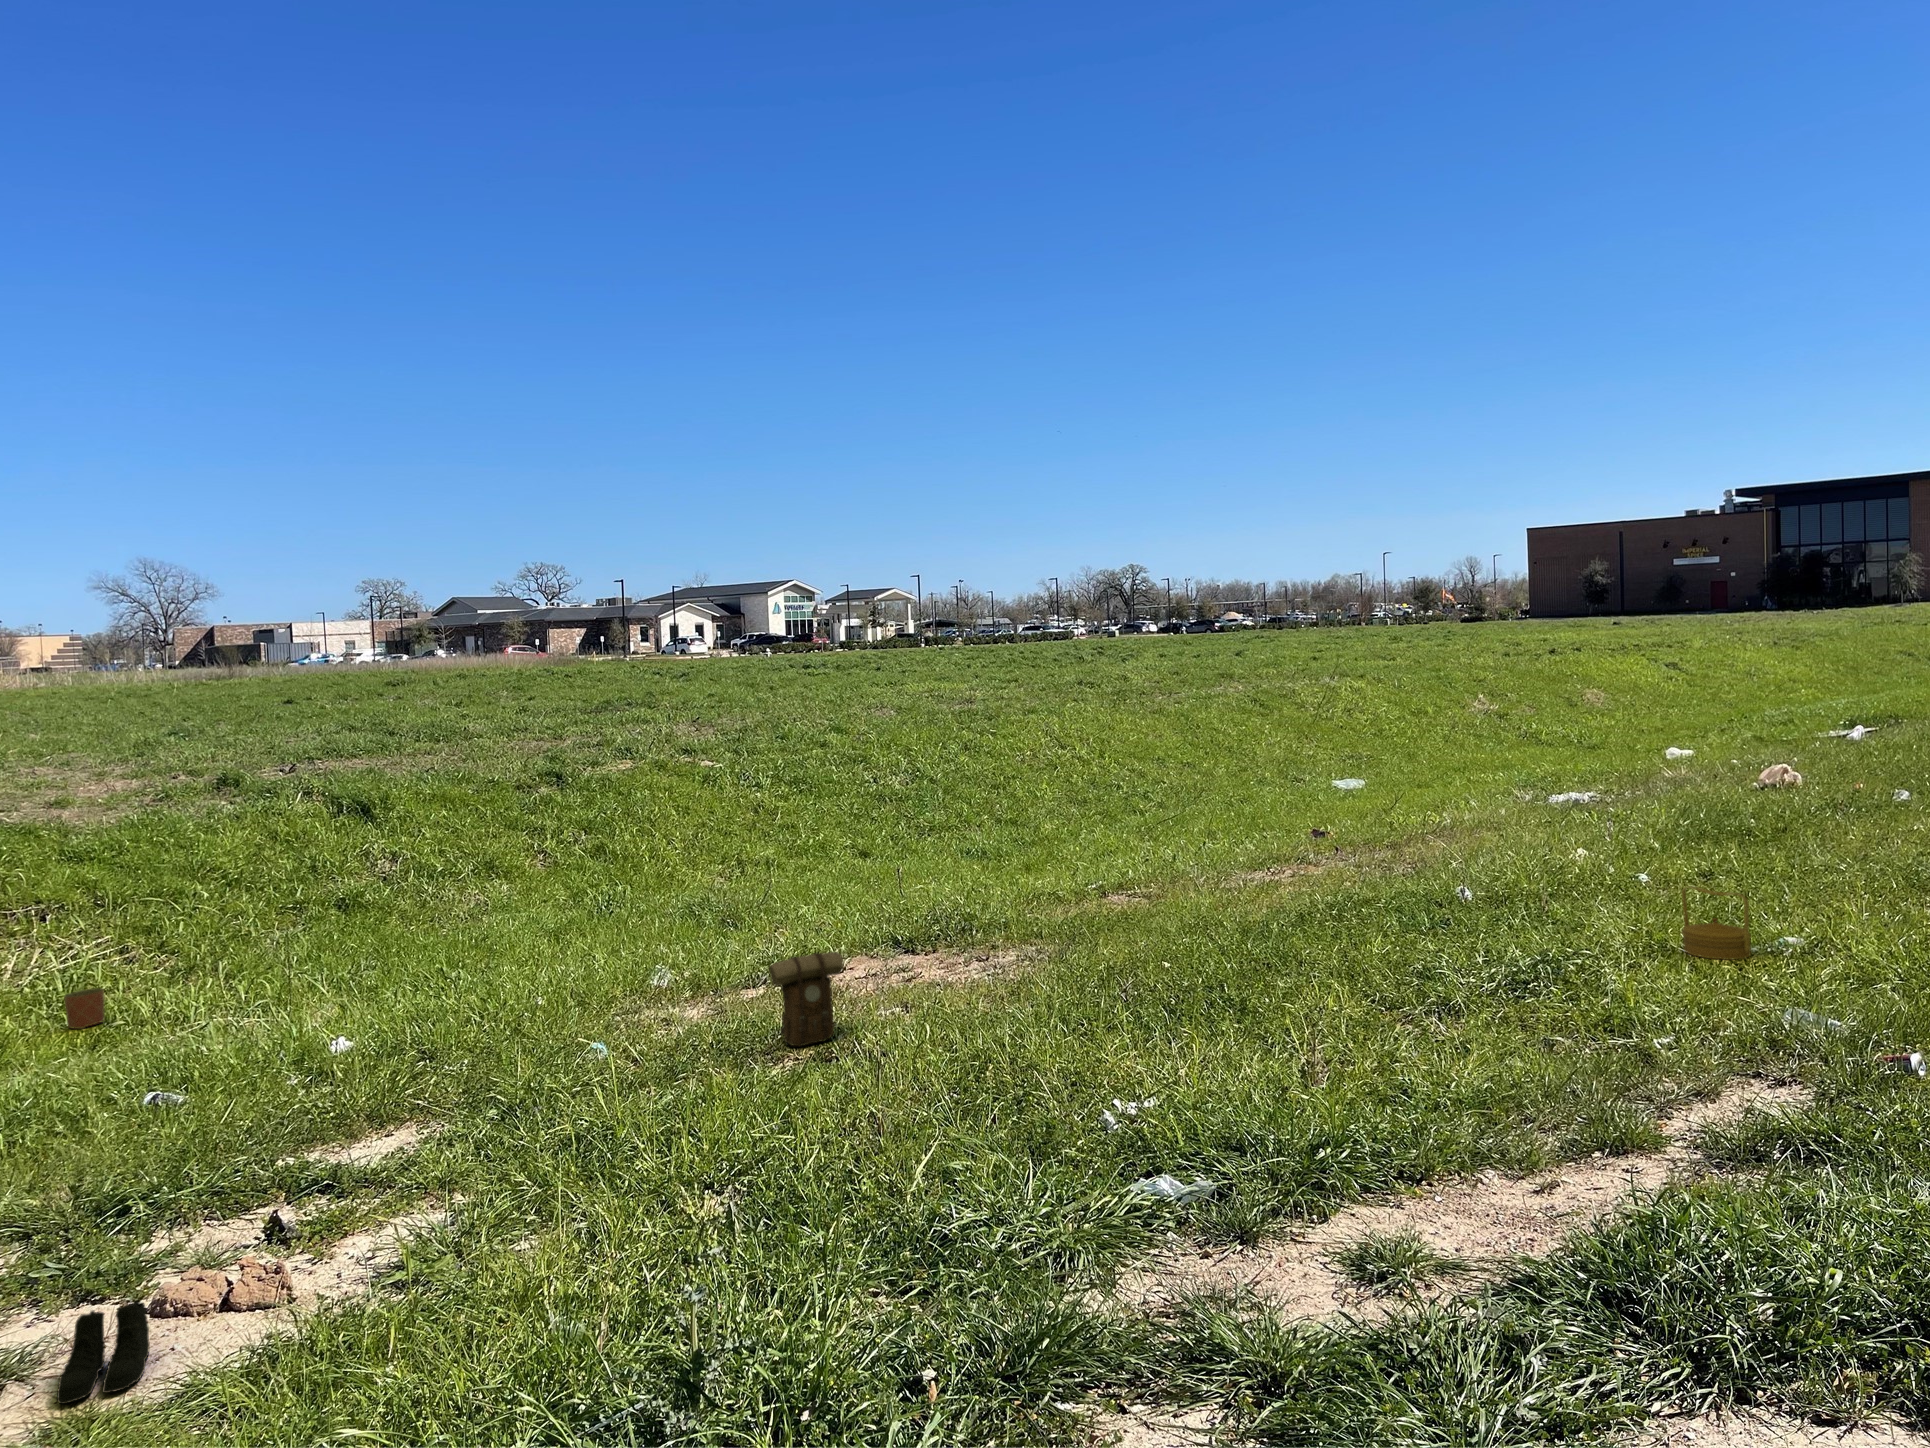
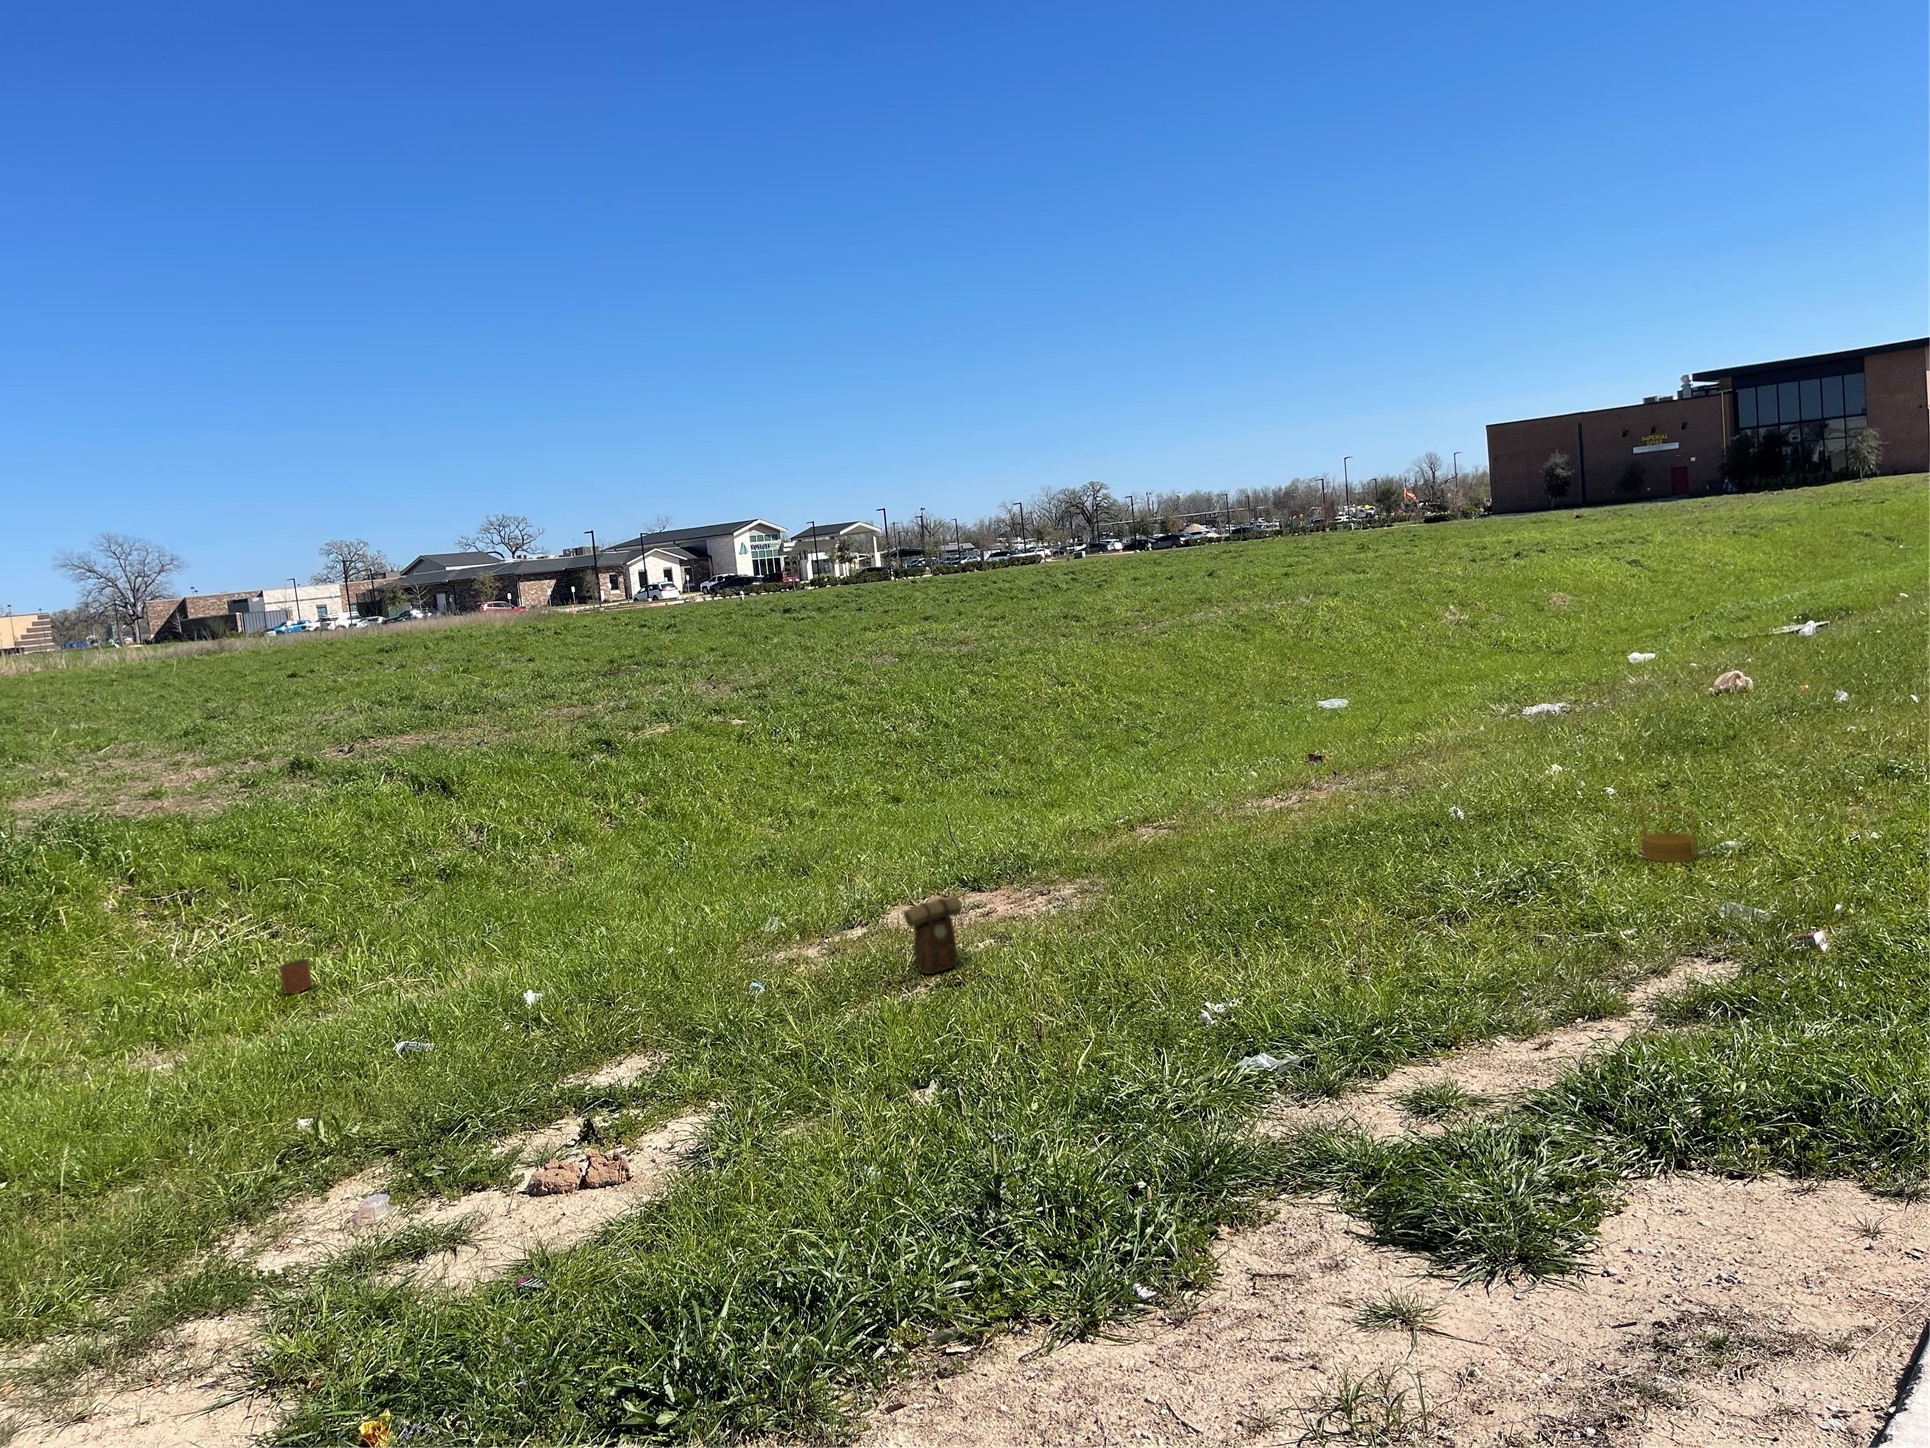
boots: present [57,1301,150,1404] -> none [523,1176,575,1244]

